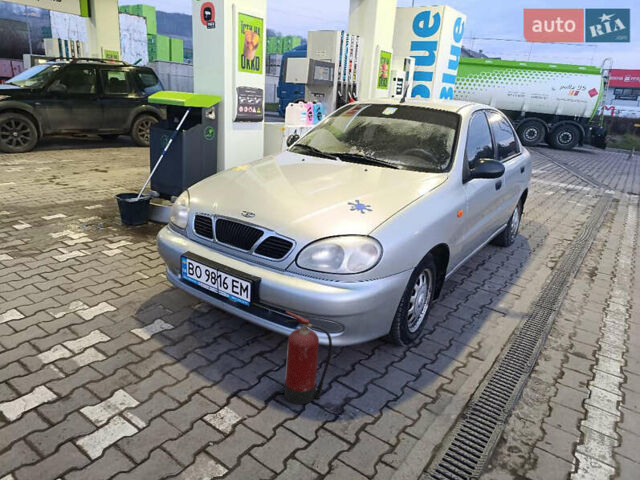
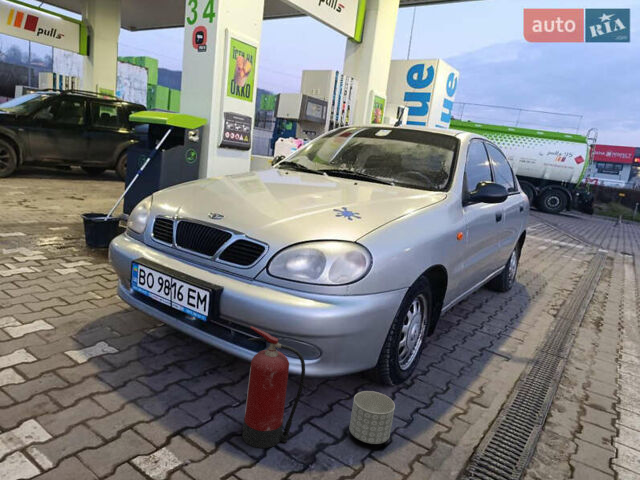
planter: none [369,355,405,397] -> present [349,391,395,444]

